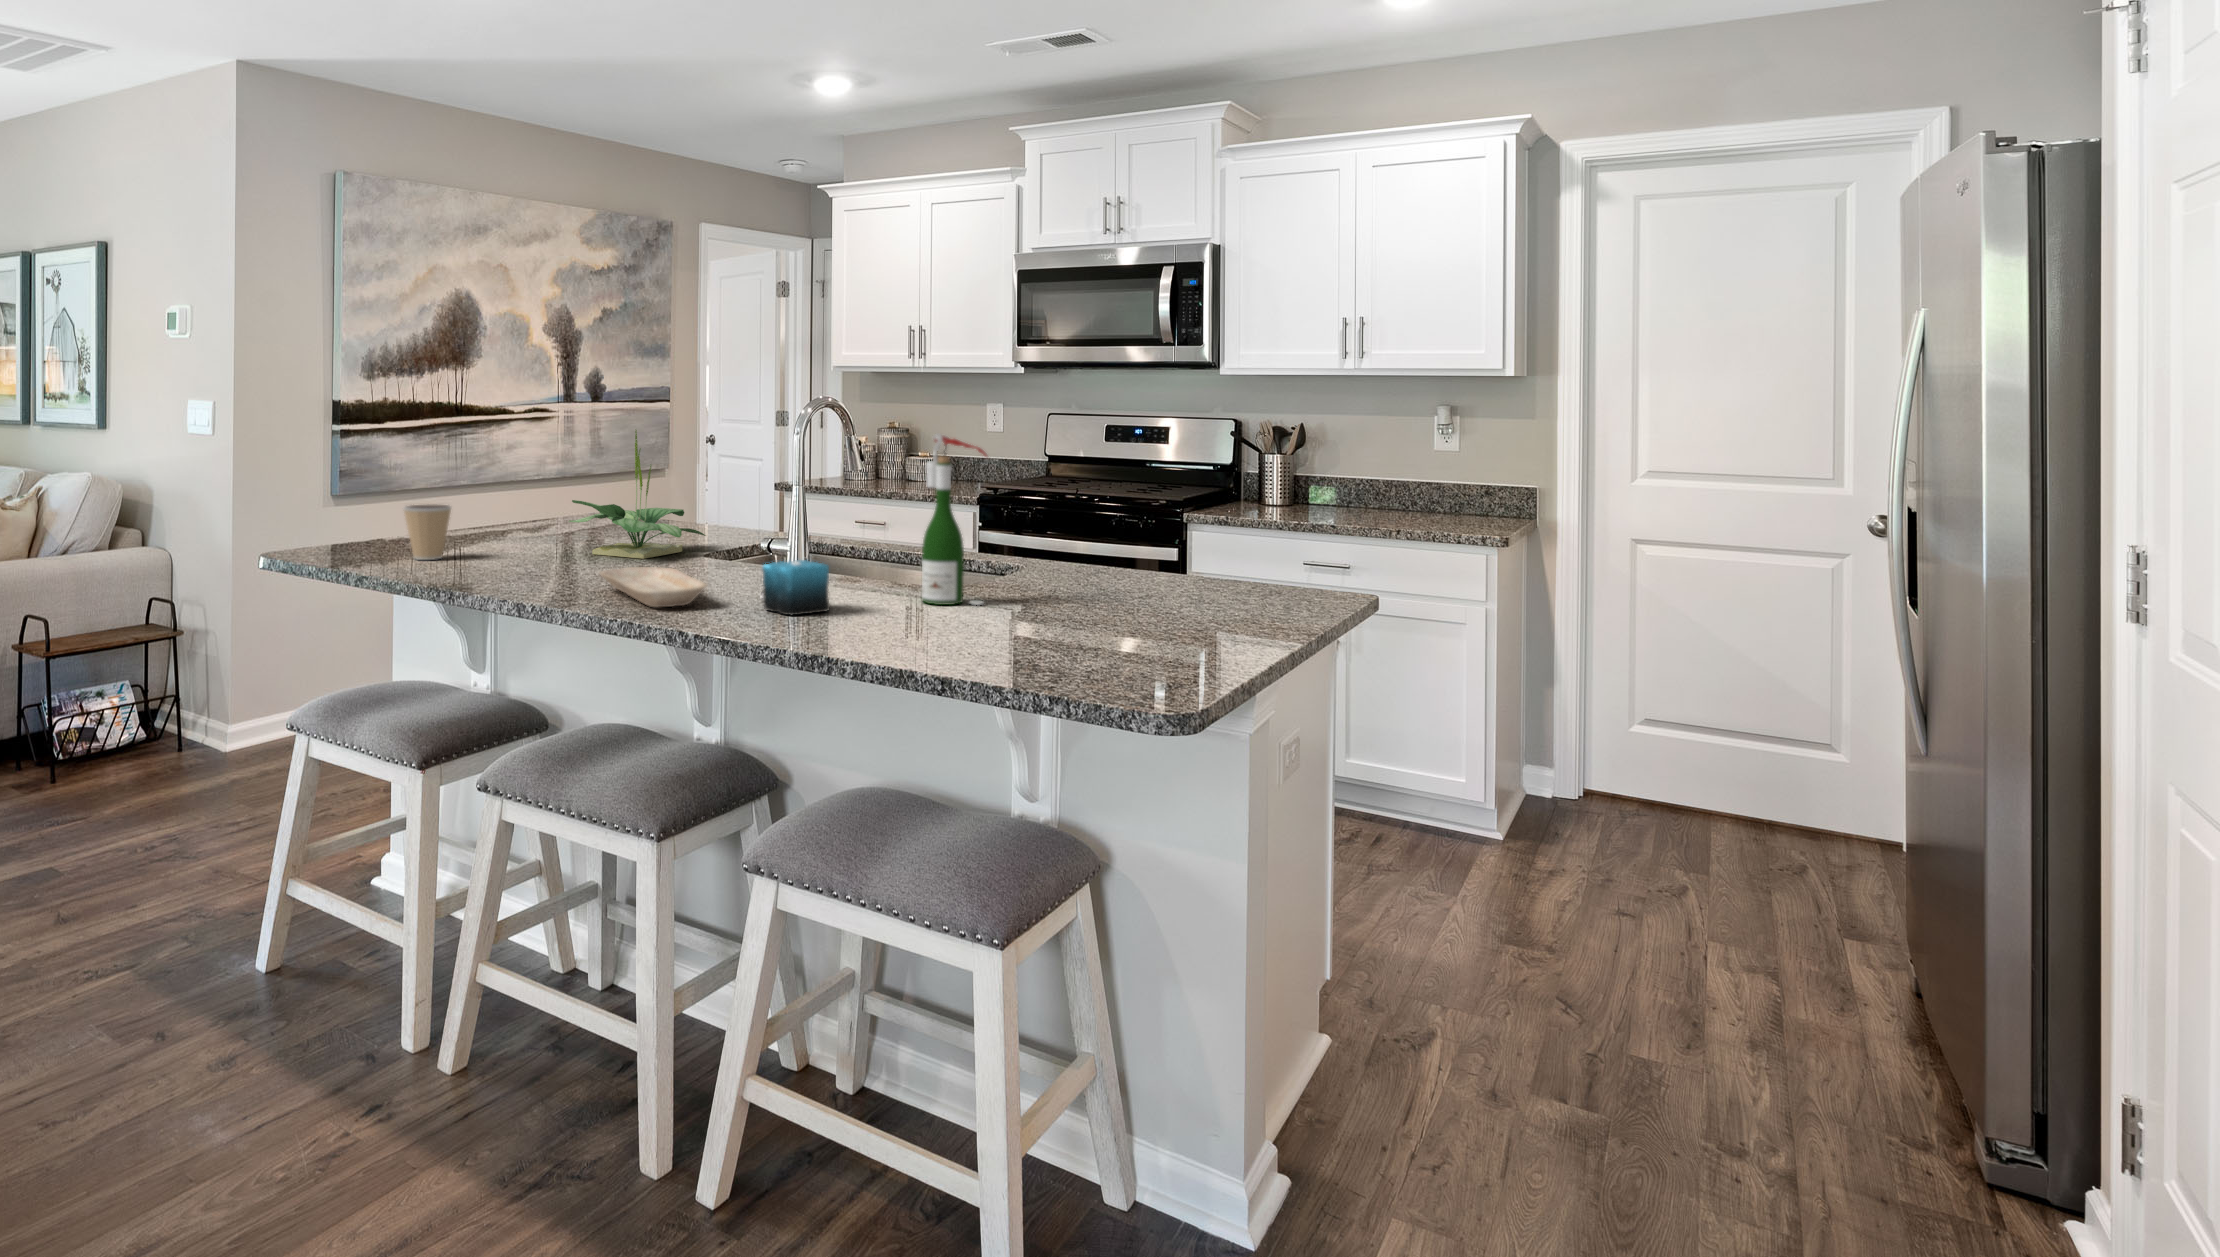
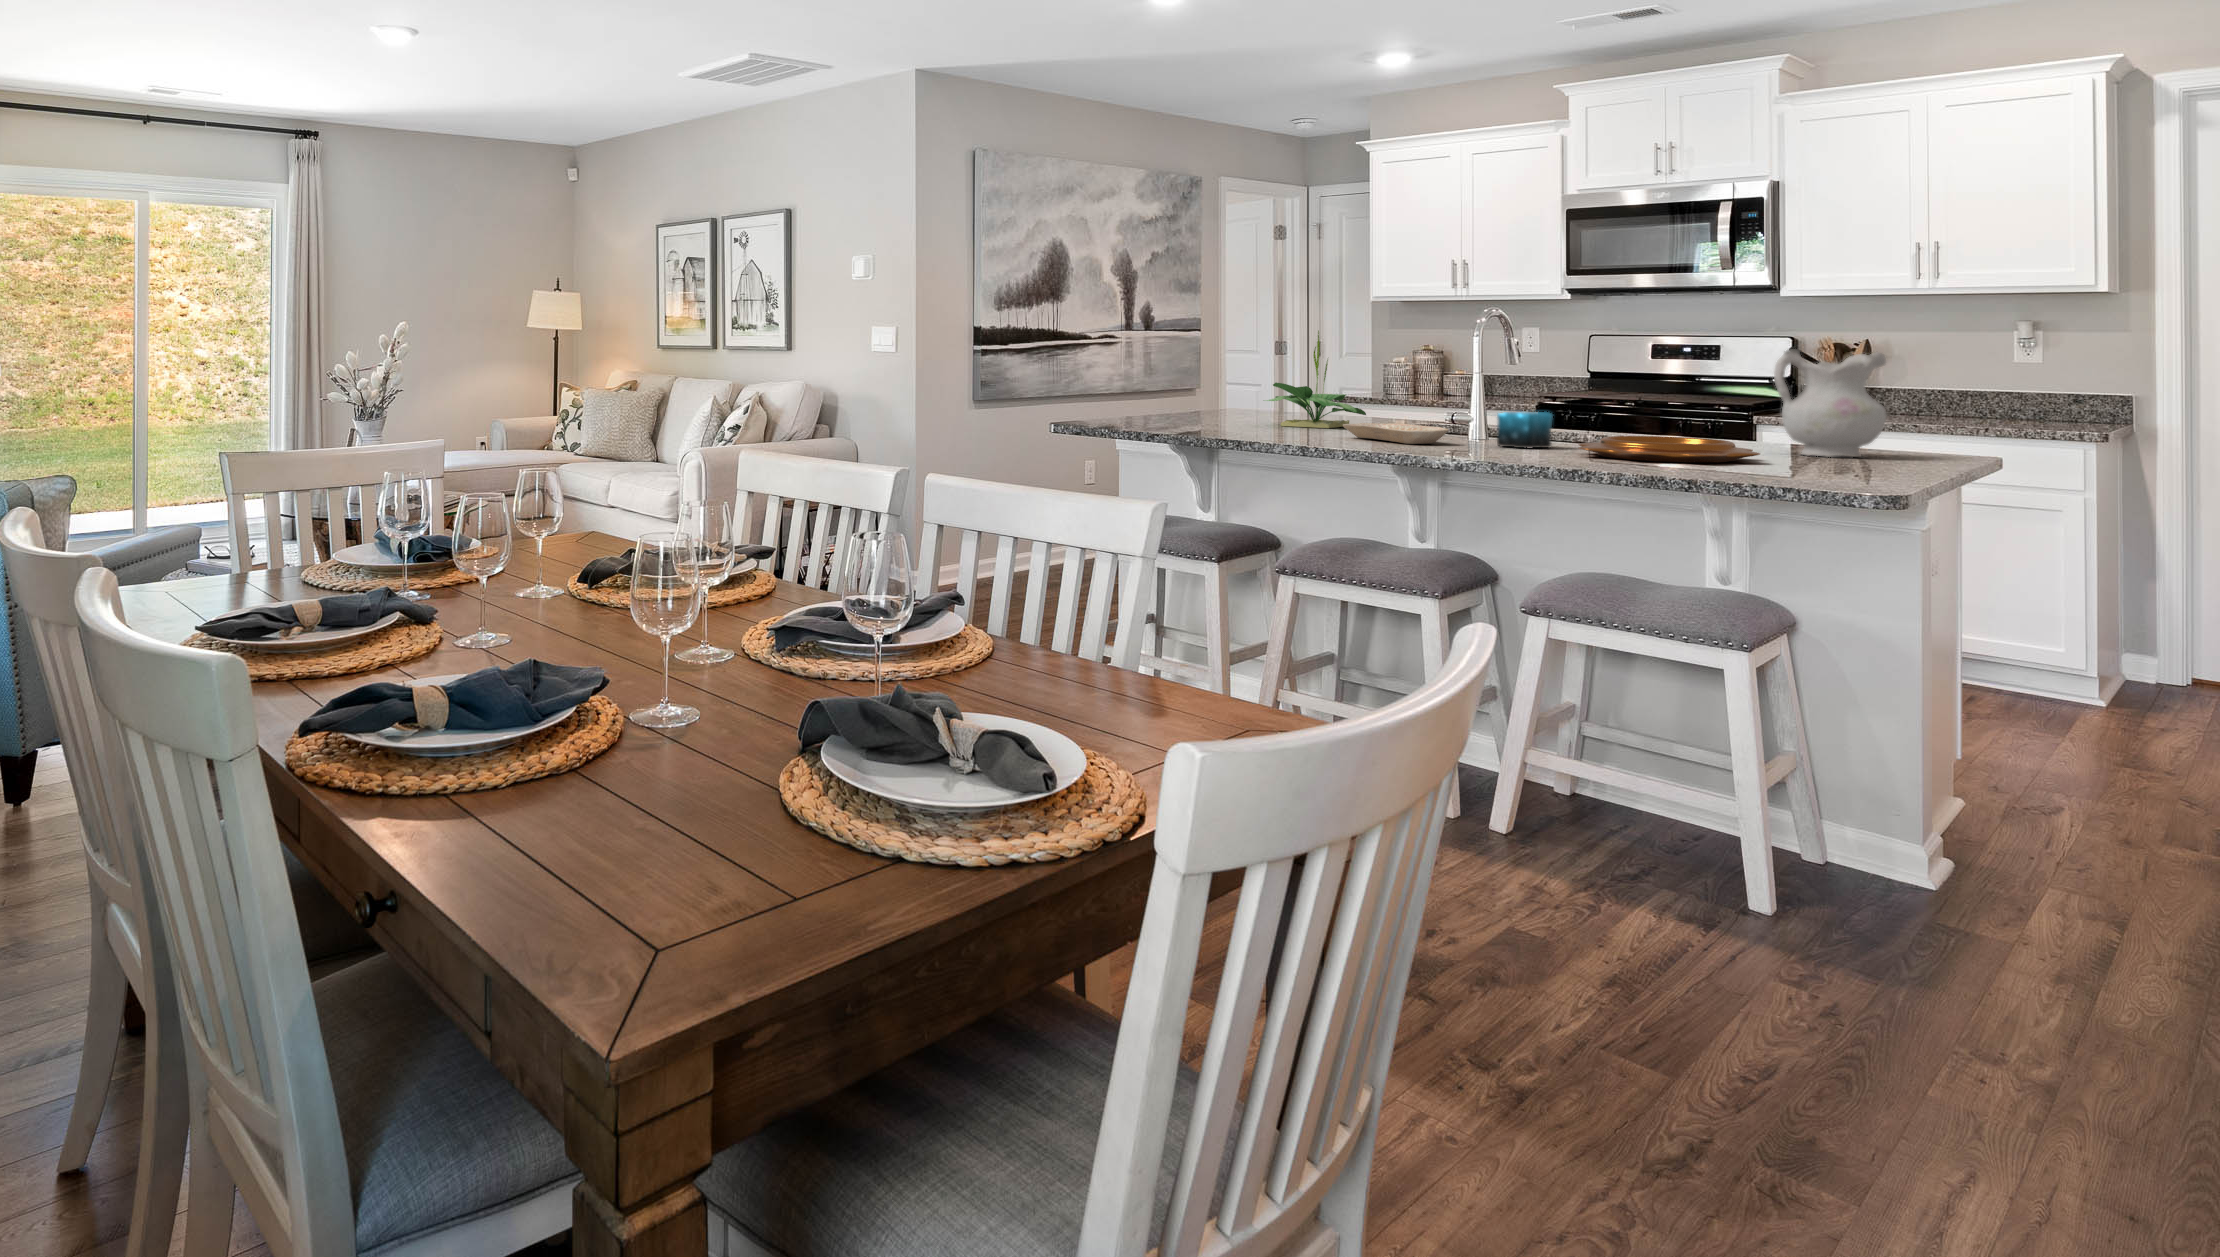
wine bottle: present [922,433,987,605] -> none [1613,319,1678,448]
ceramic pitcher: none [1086,480,1212,624] -> present [1774,349,1886,457]
coffee cup: present [404,505,451,560] -> none [1146,386,1182,426]
decorative bowl: none [816,603,1038,655] -> present [1578,436,1760,463]

